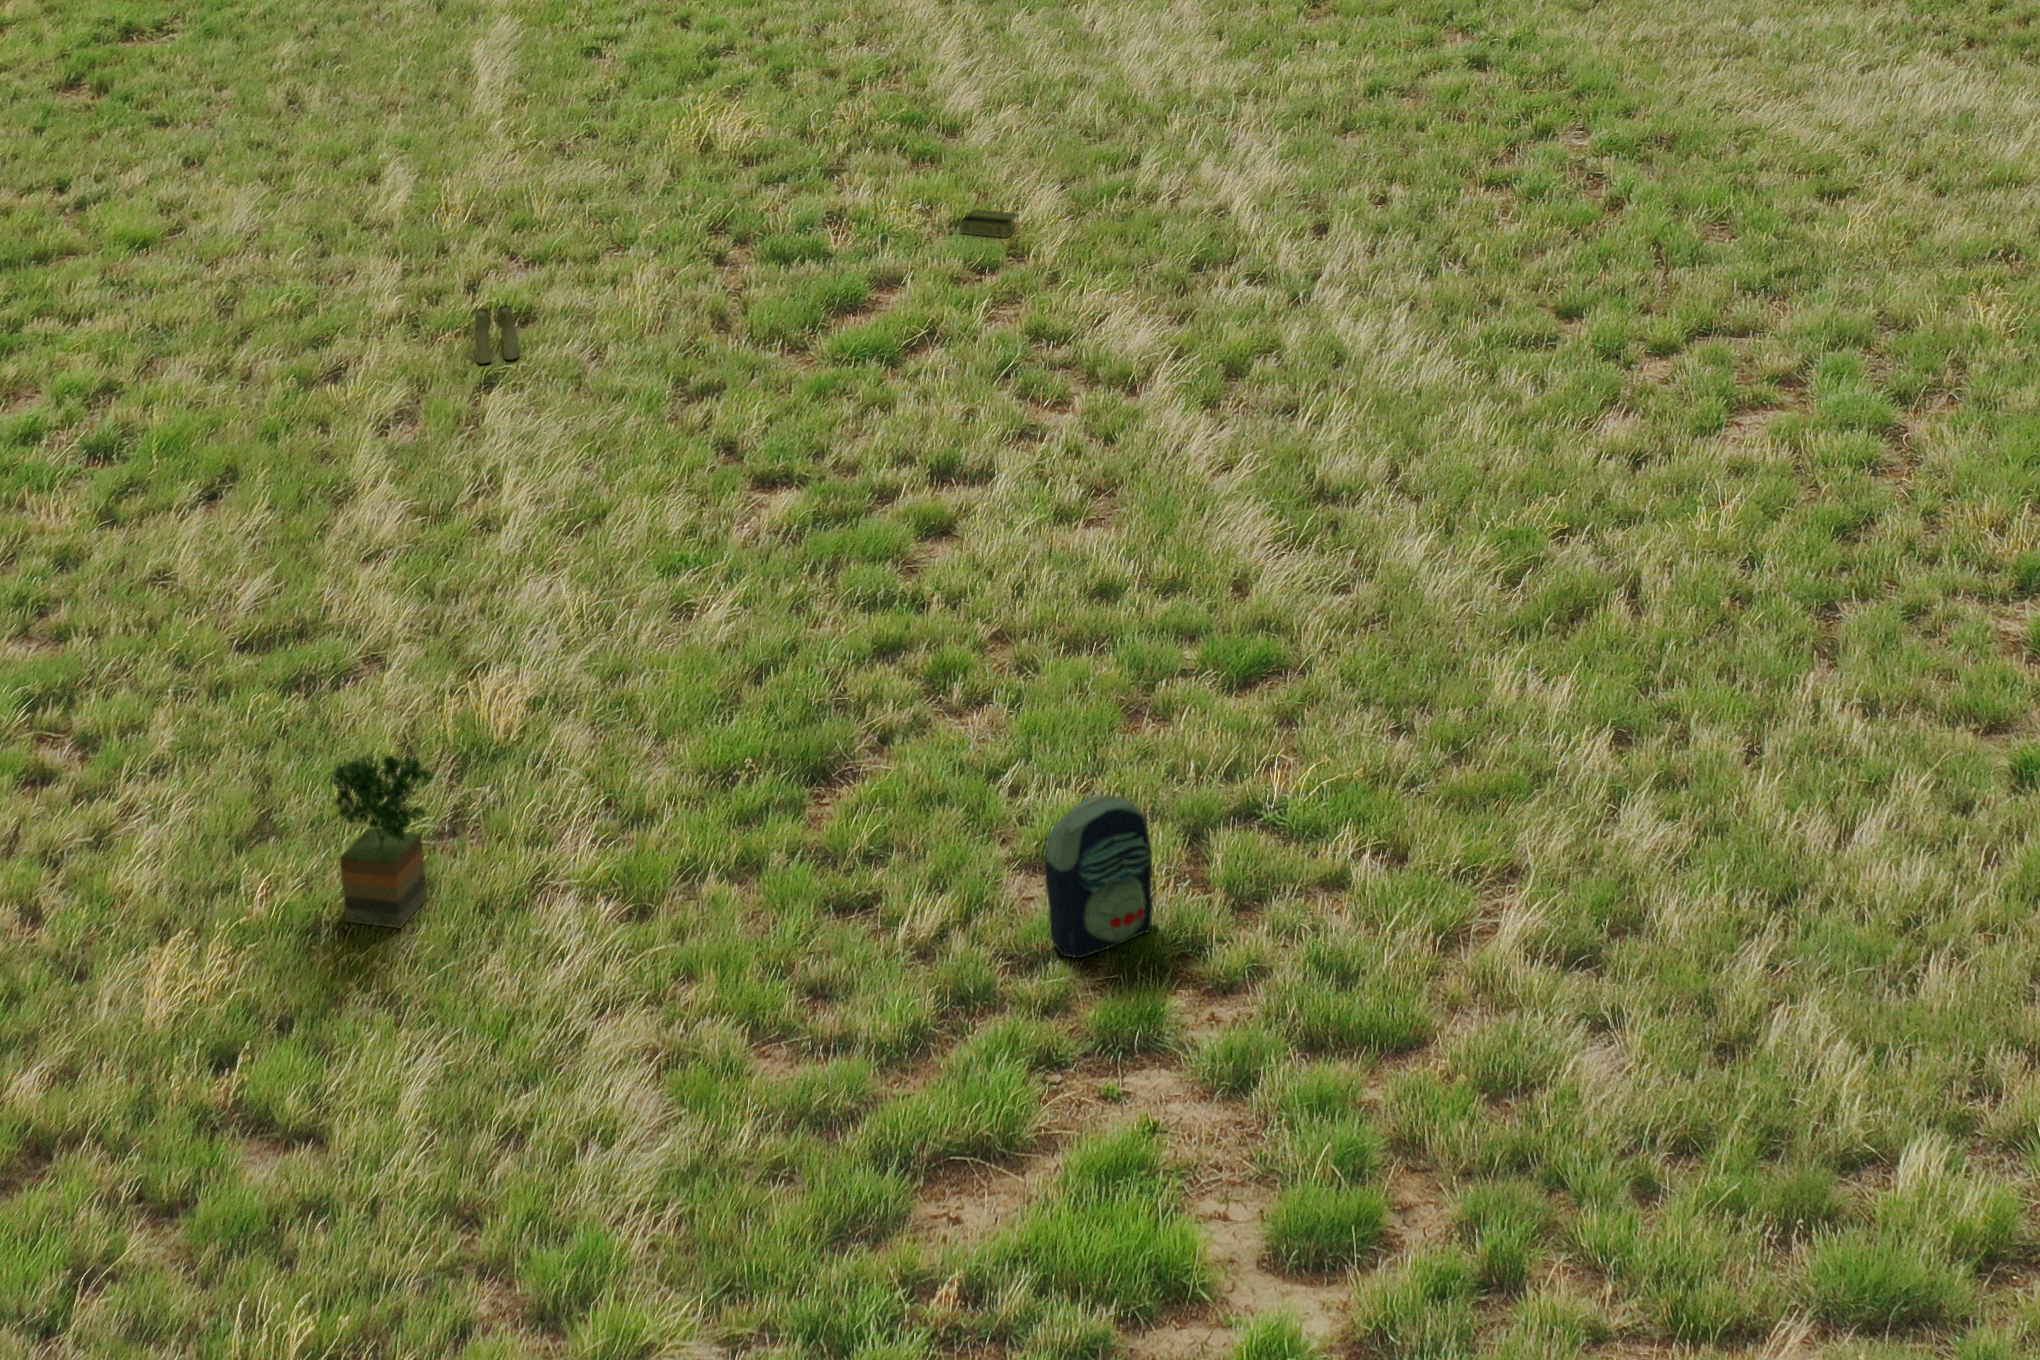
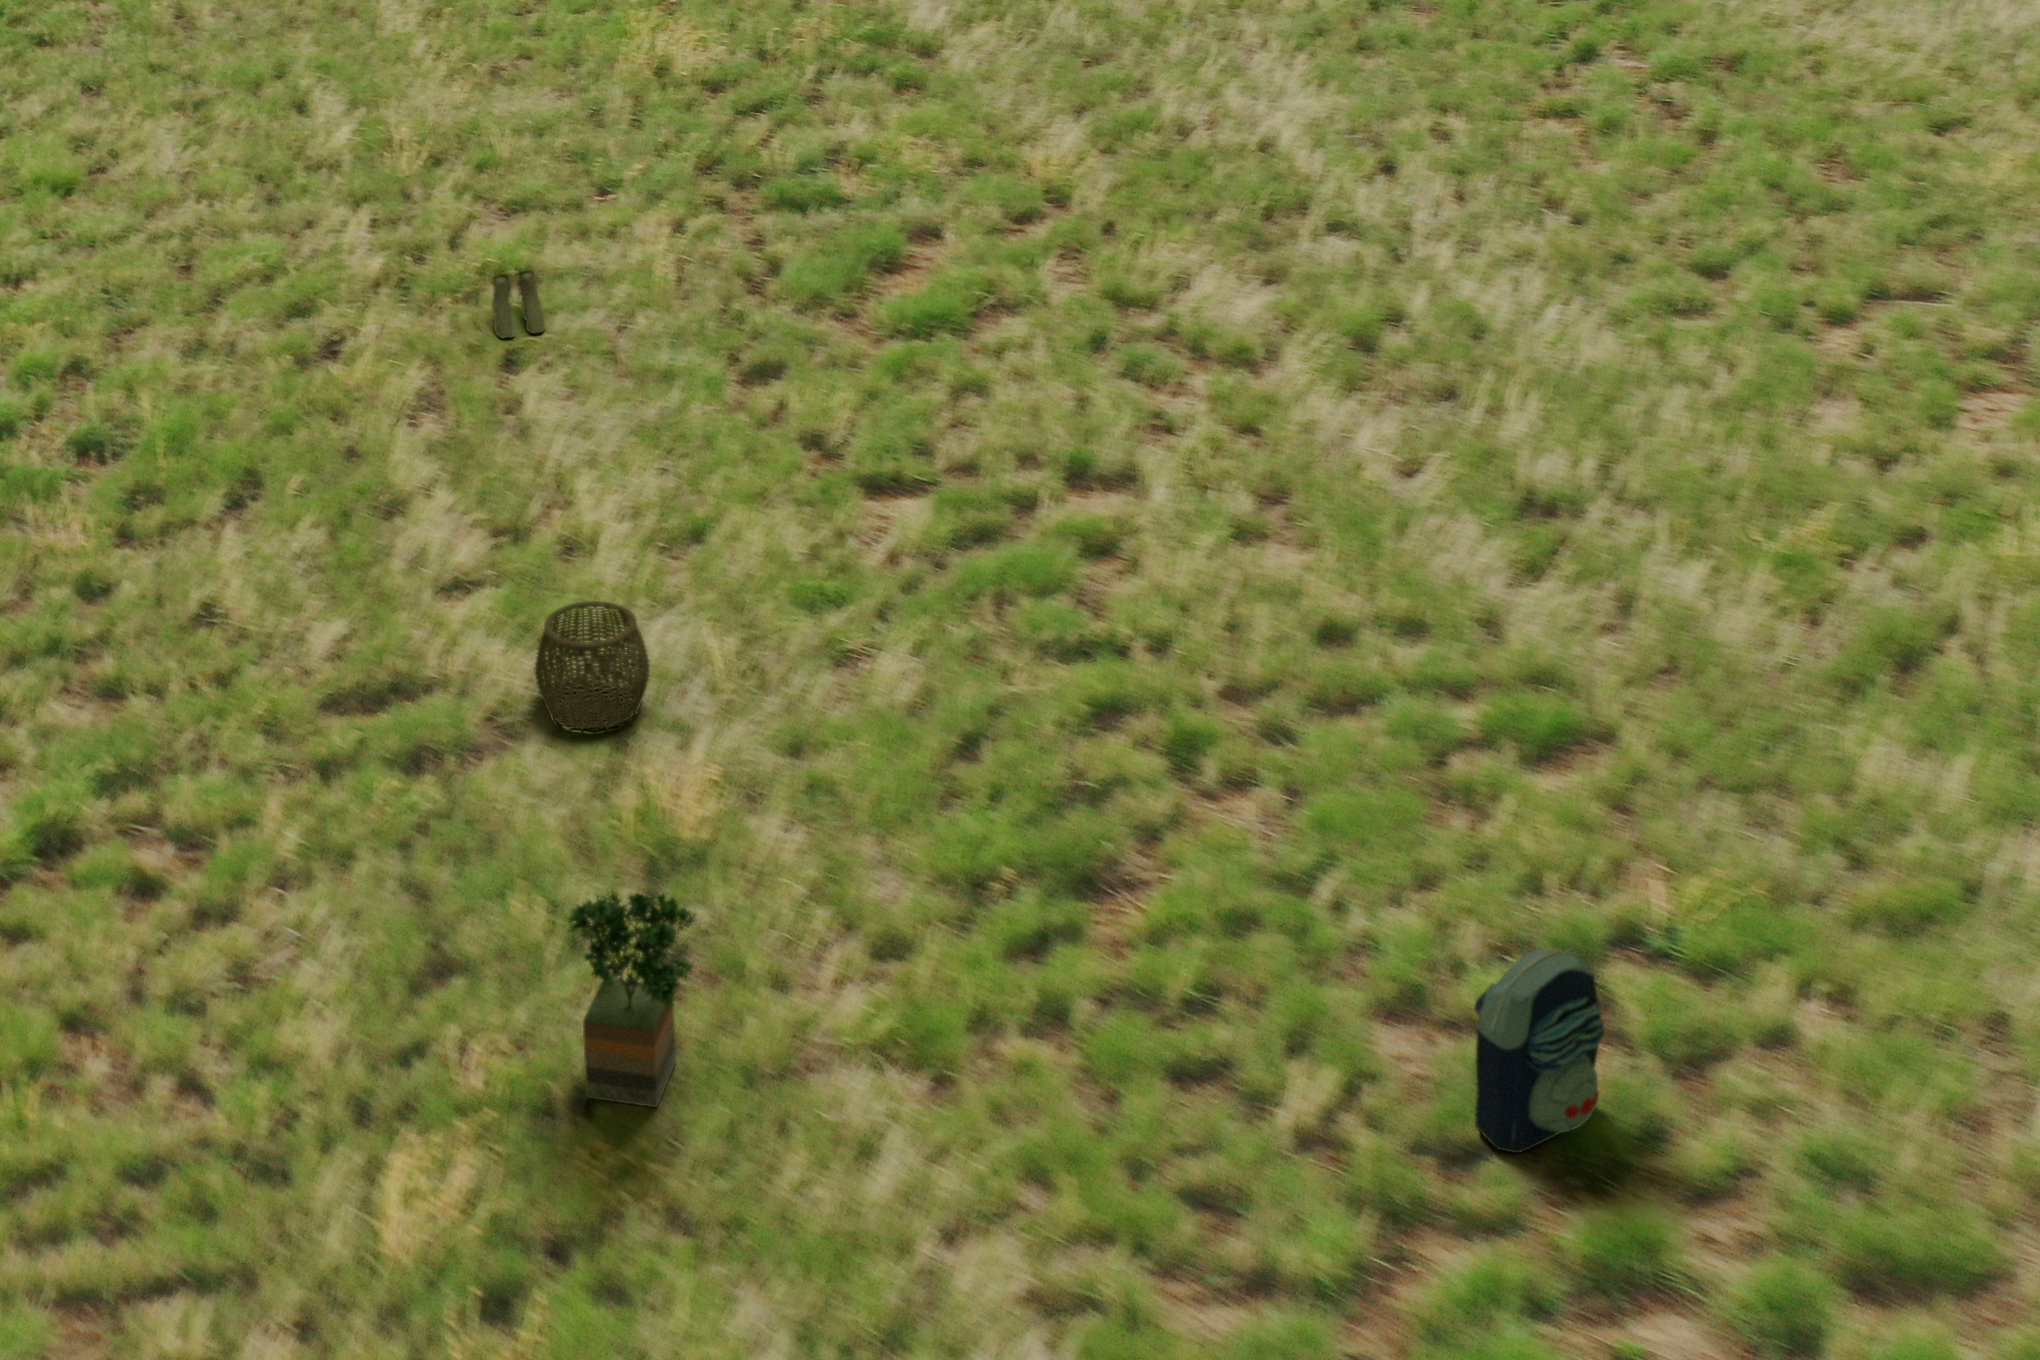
toolbox: present [959,209,1019,238] -> none [992,149,1058,182]
woven basket: none [401,556,501,663] -> present [535,601,650,730]

